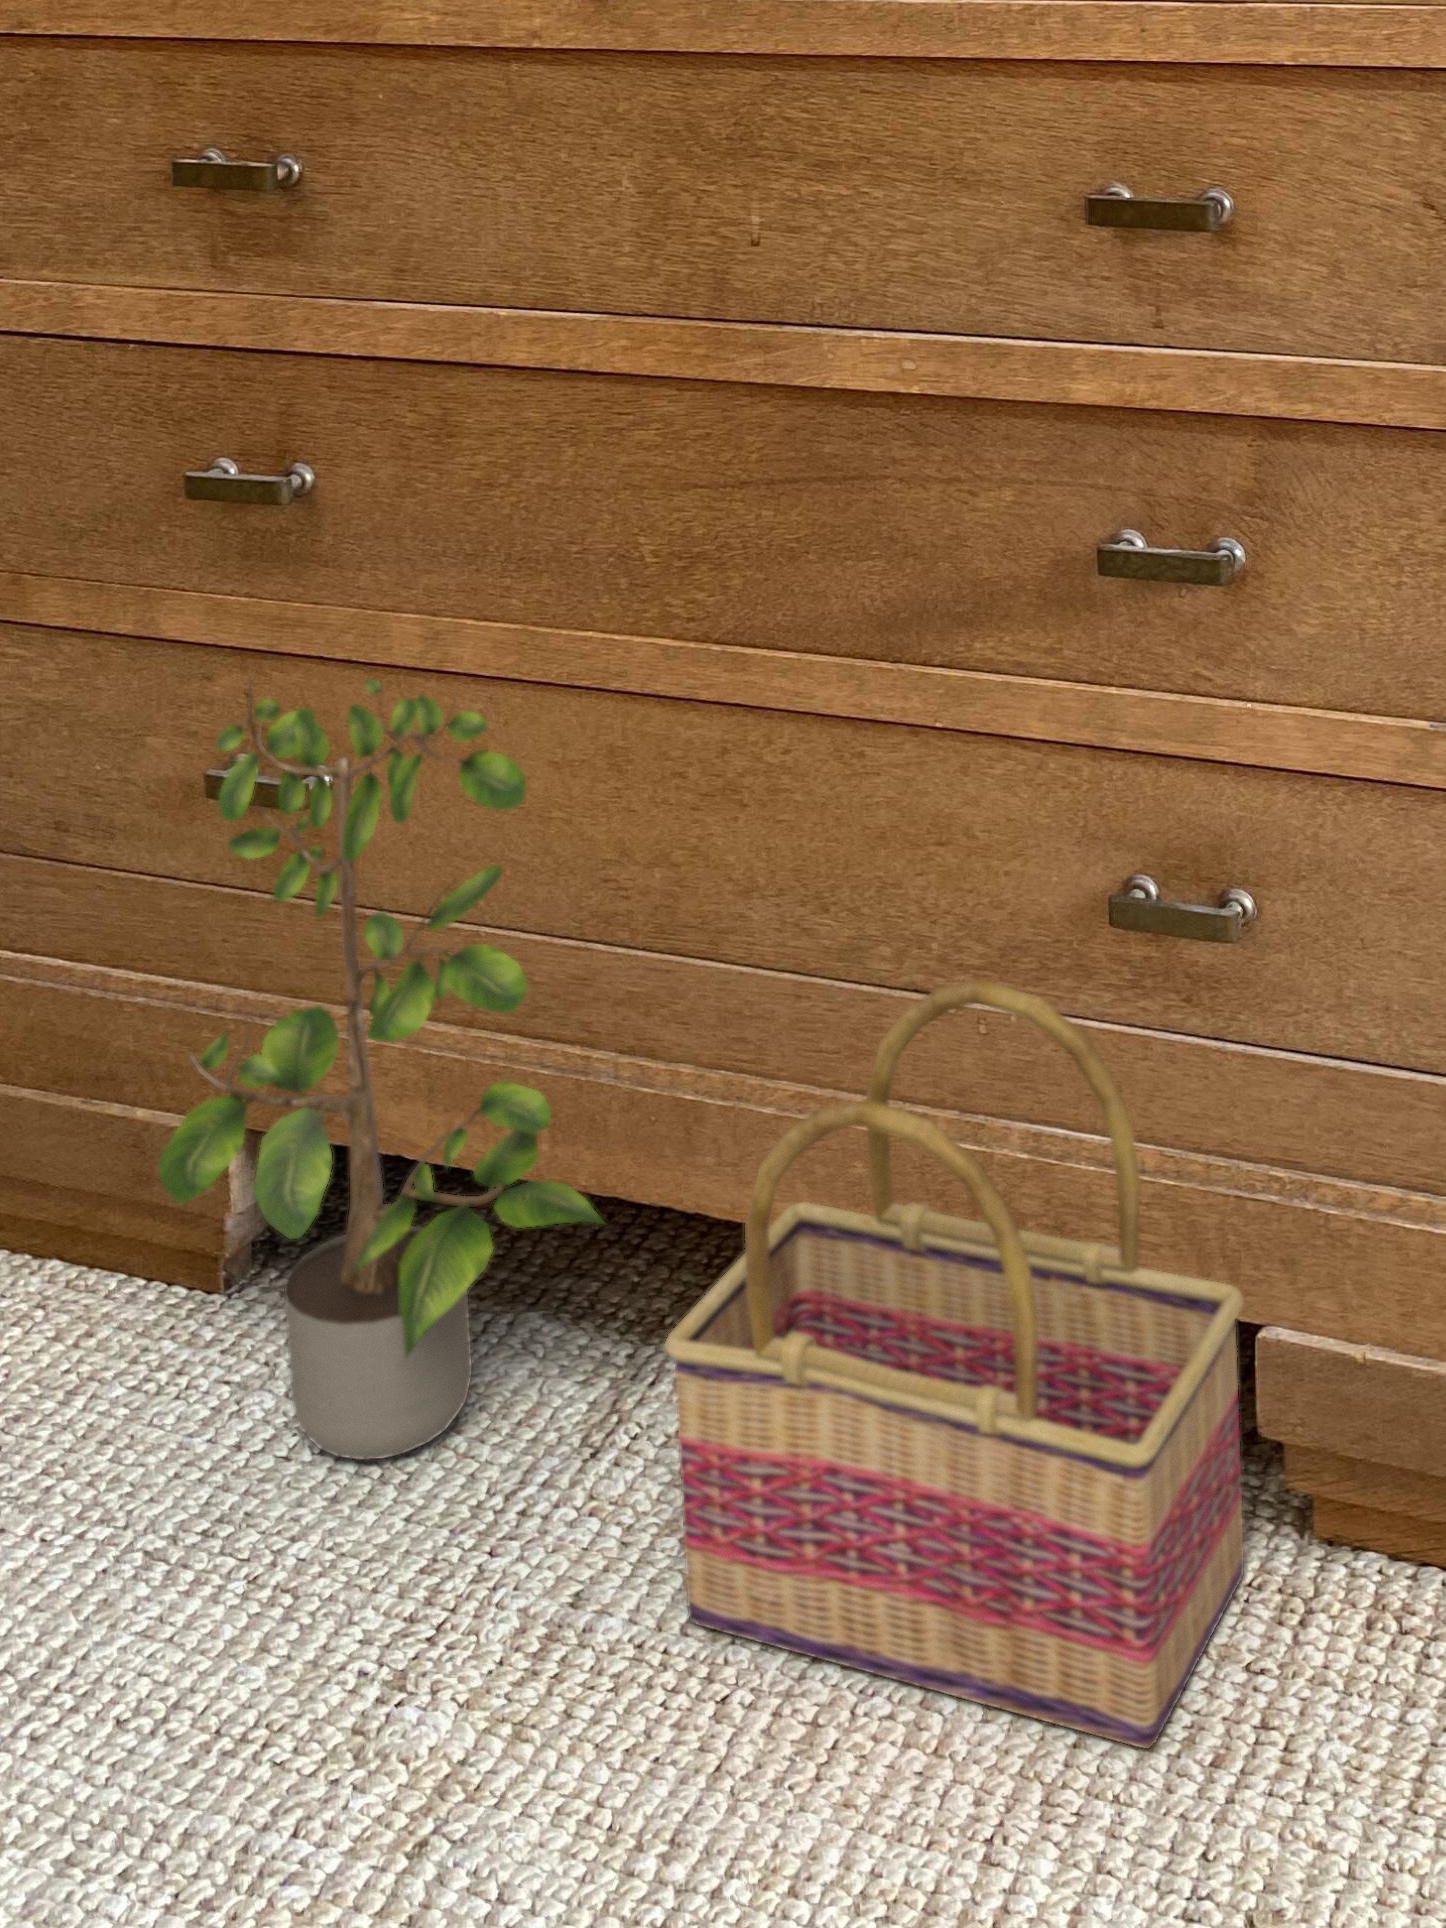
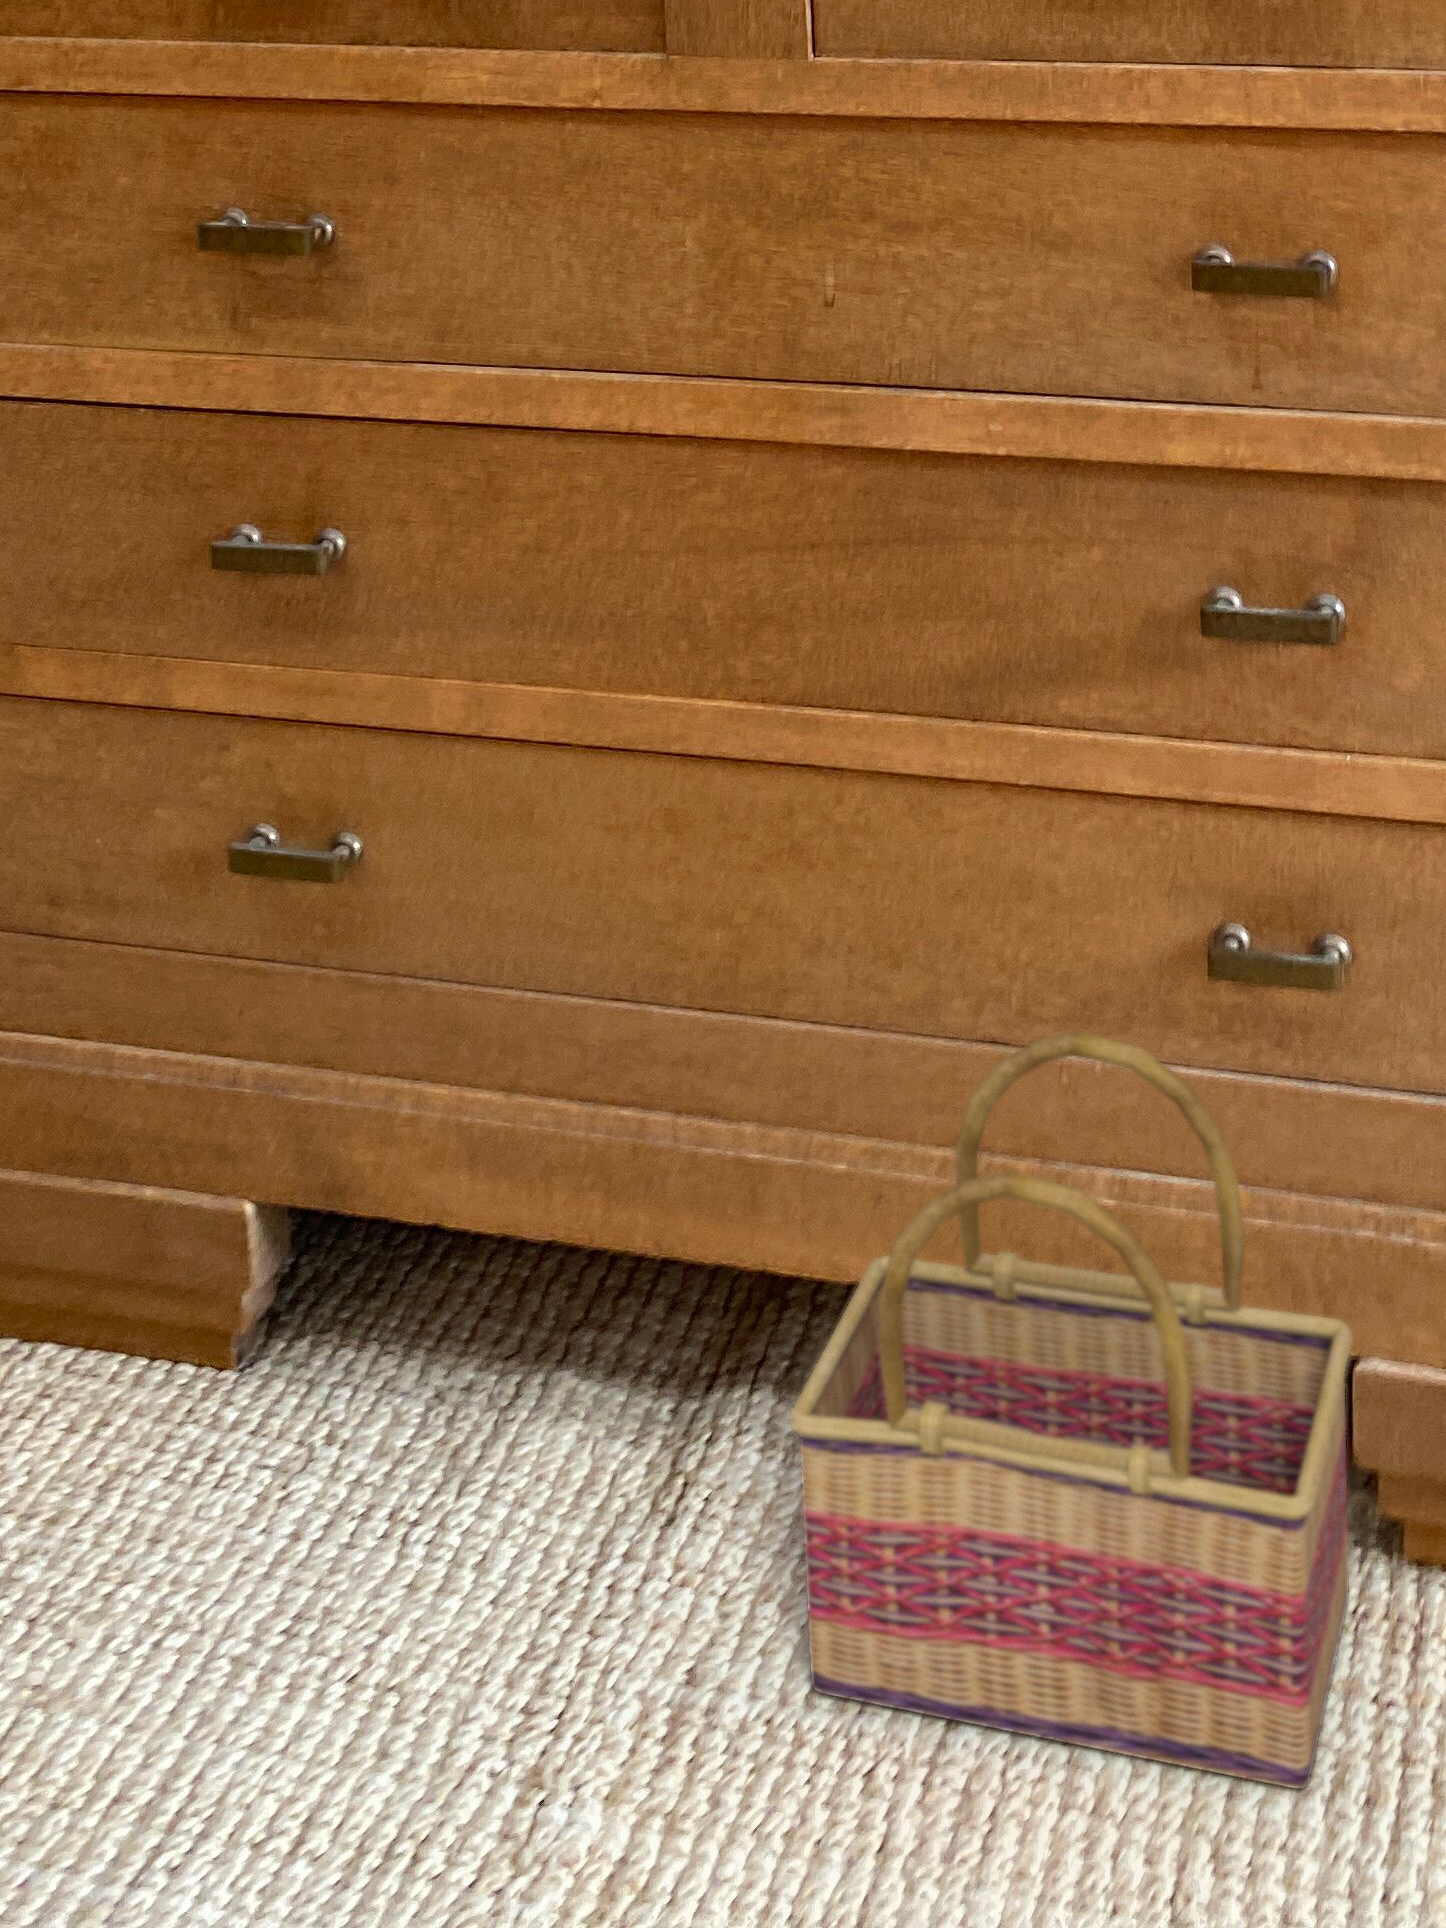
potted plant: present [159,679,605,1460] -> none [217,752,702,1541]

